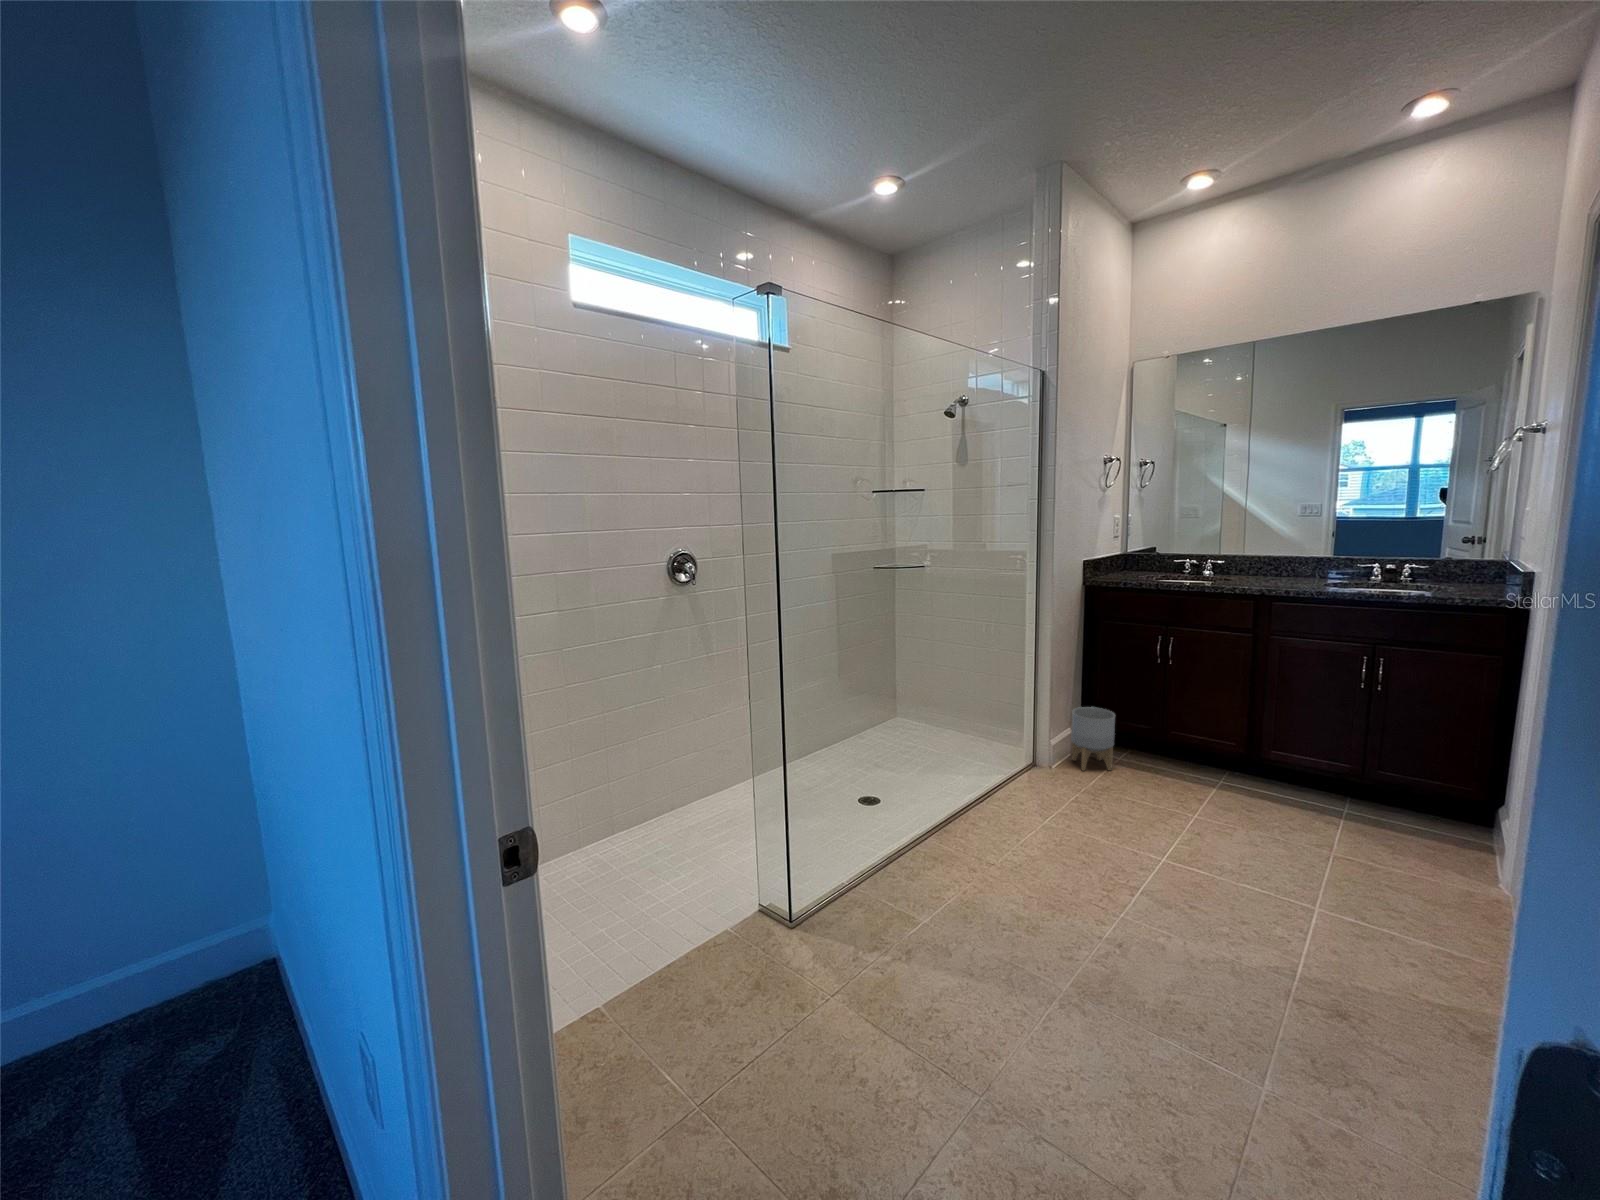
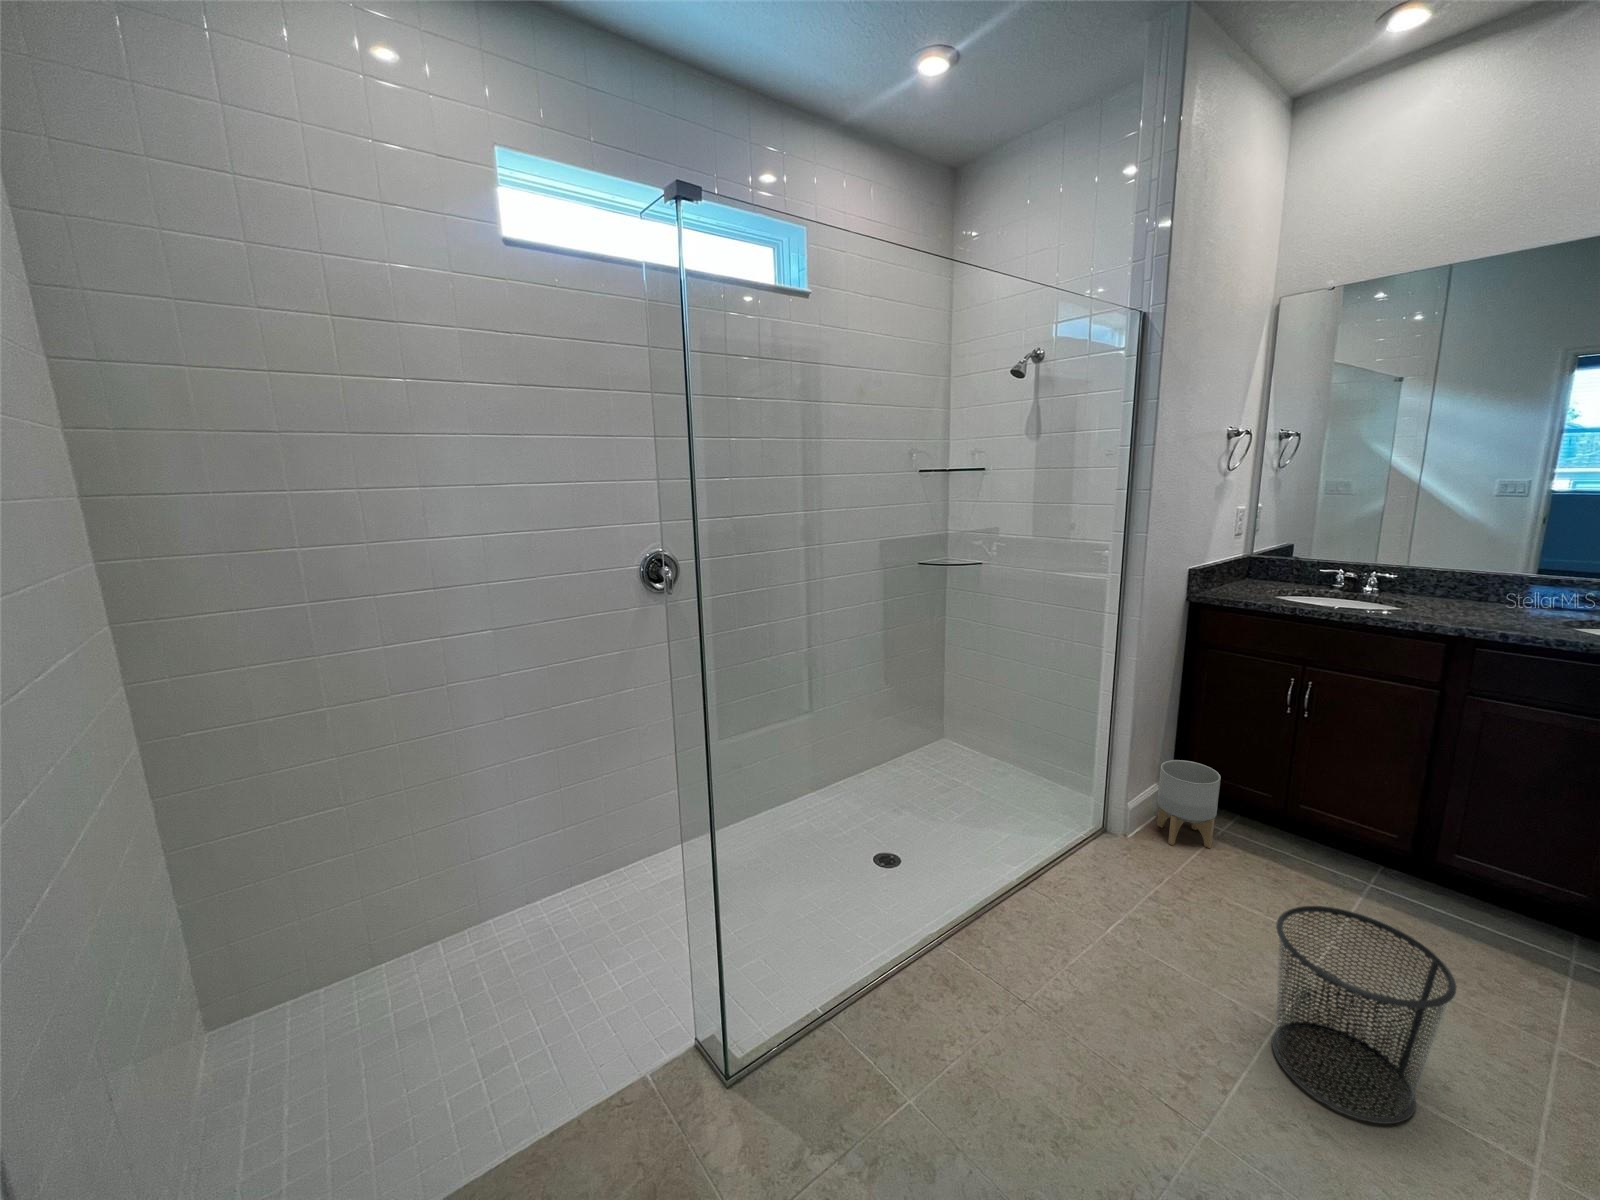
waste bin: none [1159,773,1268,905] -> present [1272,906,1456,1124]

